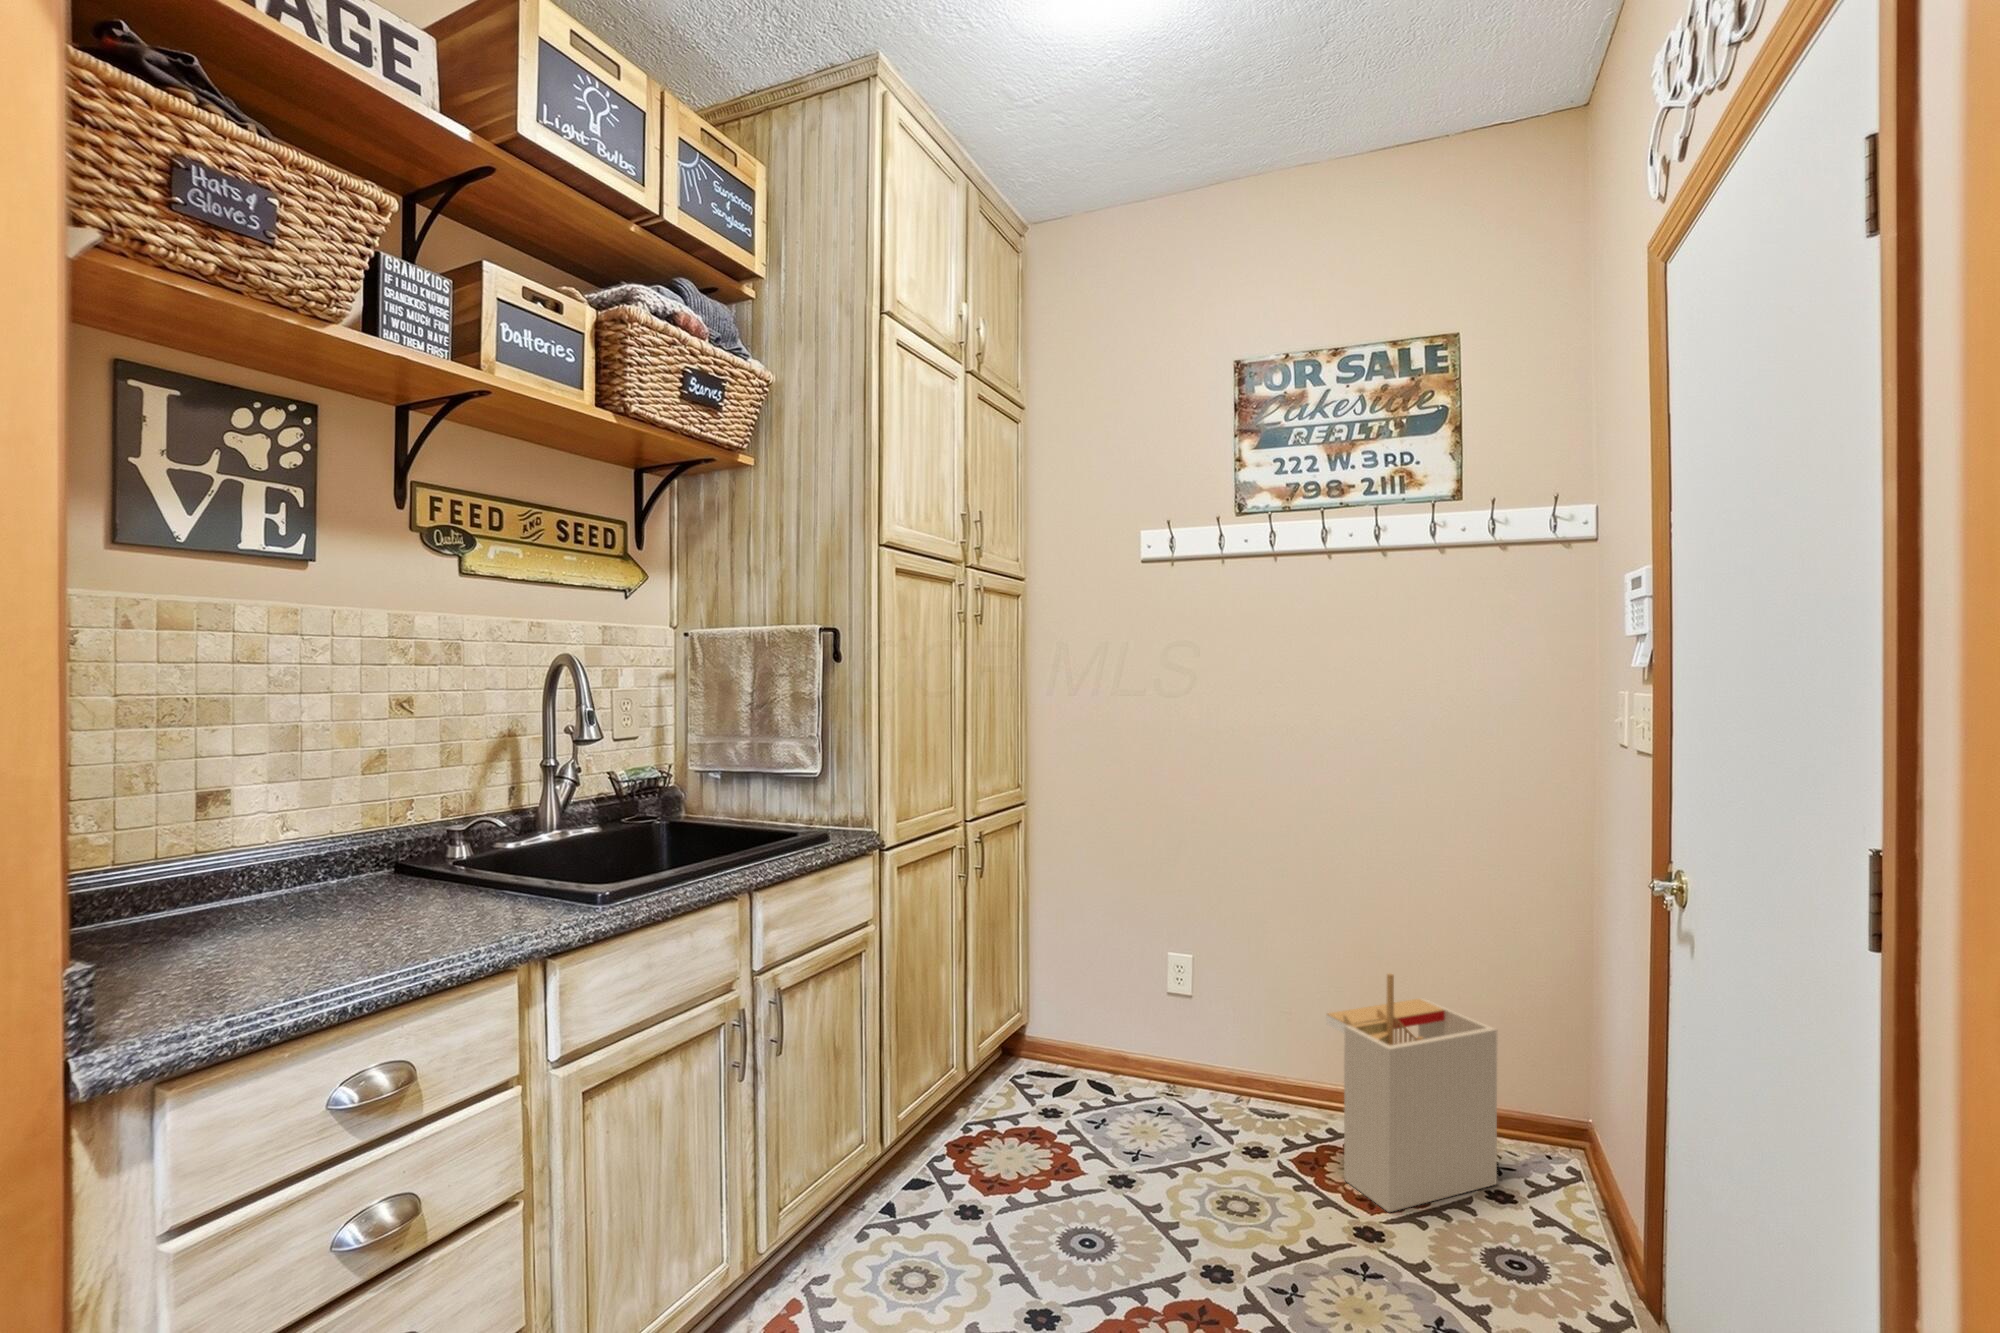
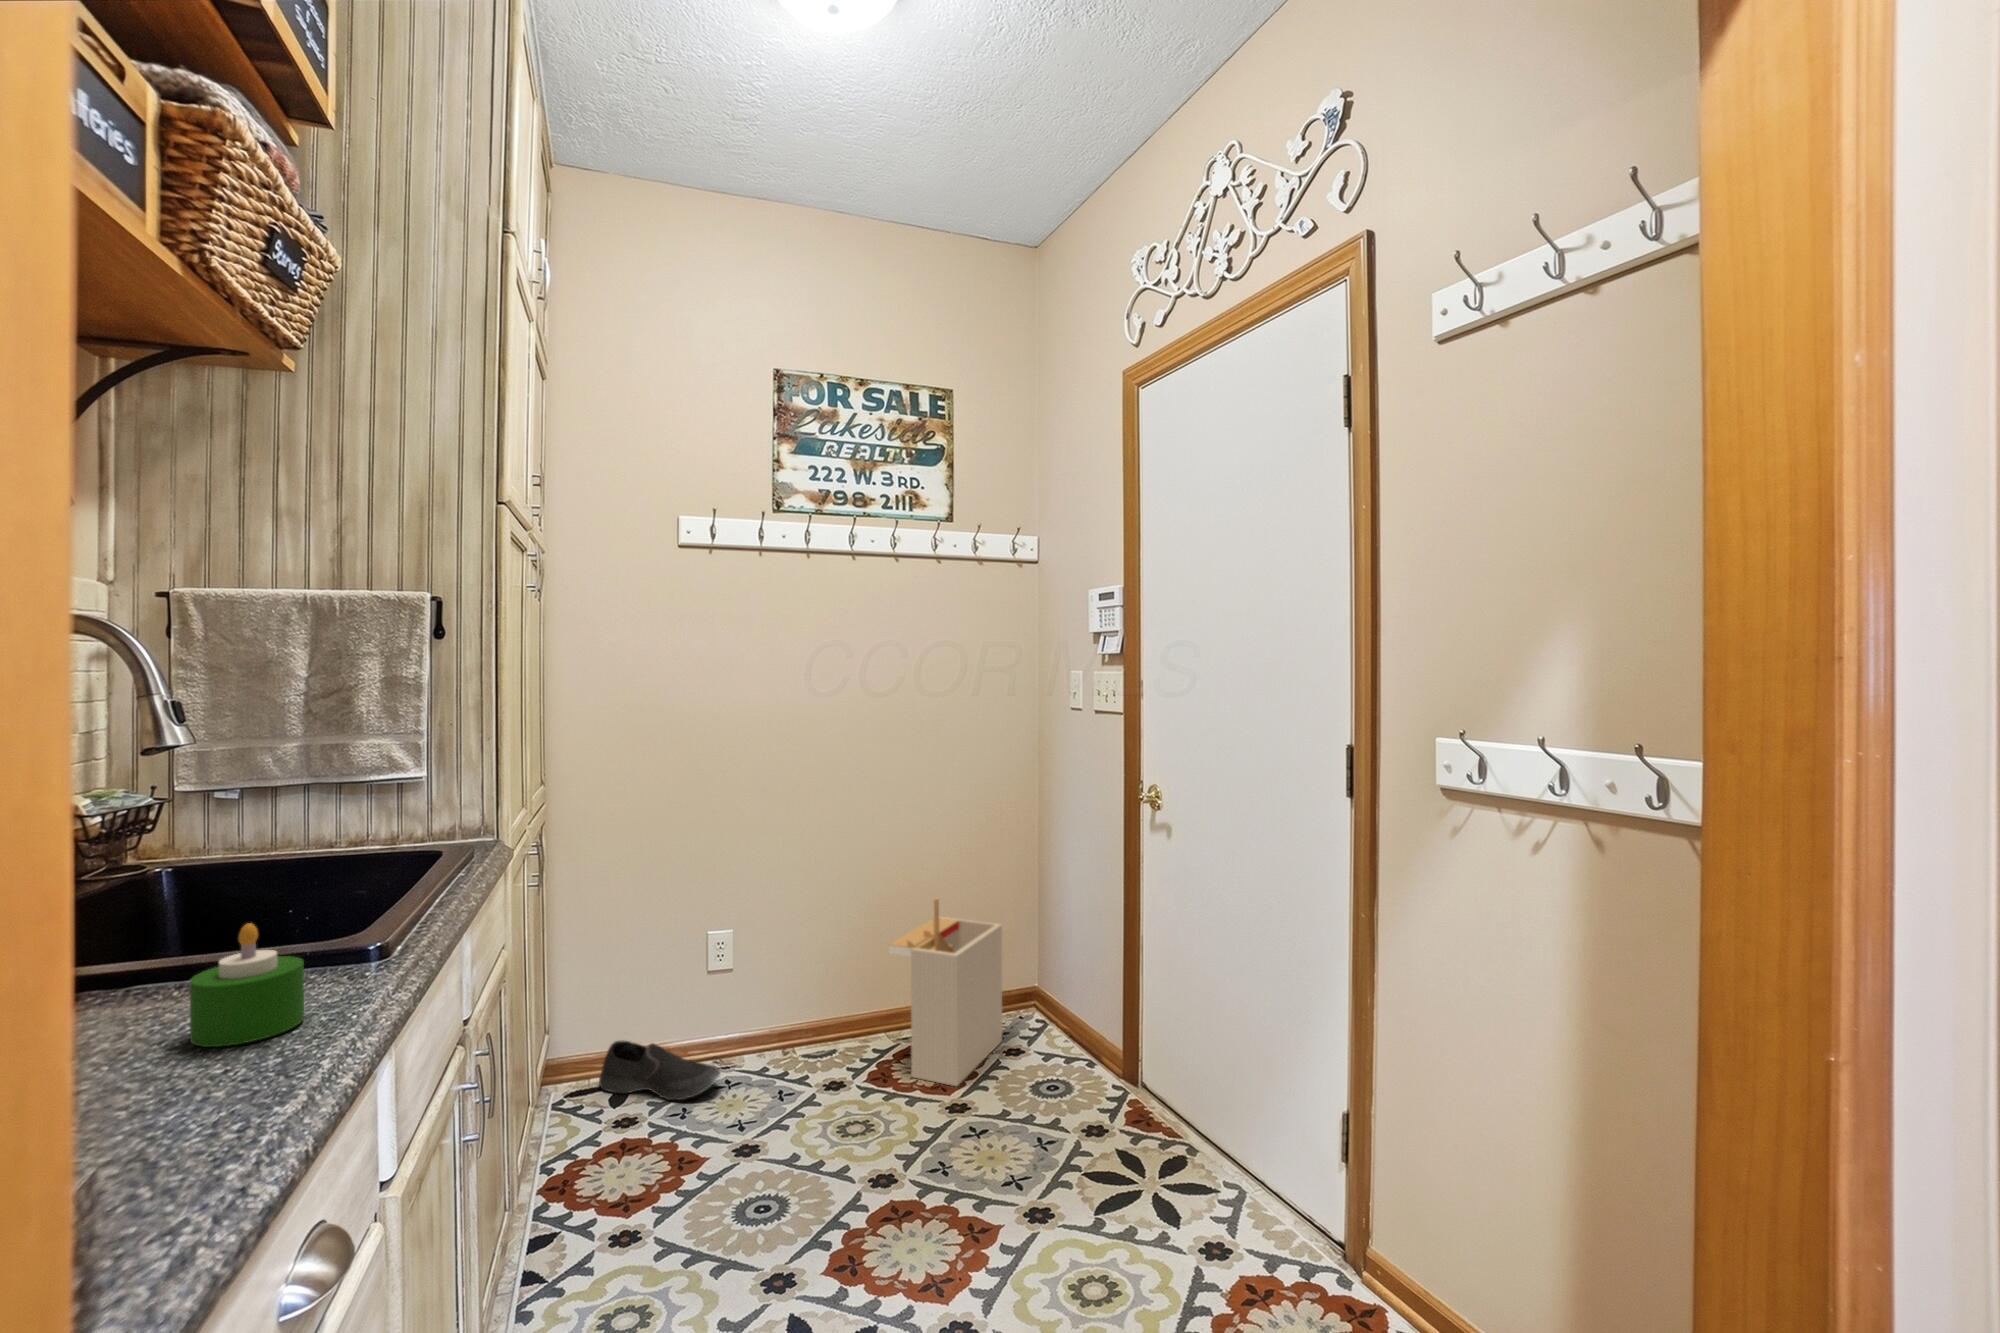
candle: none [474,857,536,931] -> present [190,923,304,1047]
shoe: none [1055,1035,1147,1111] -> present [599,1041,721,1100]

